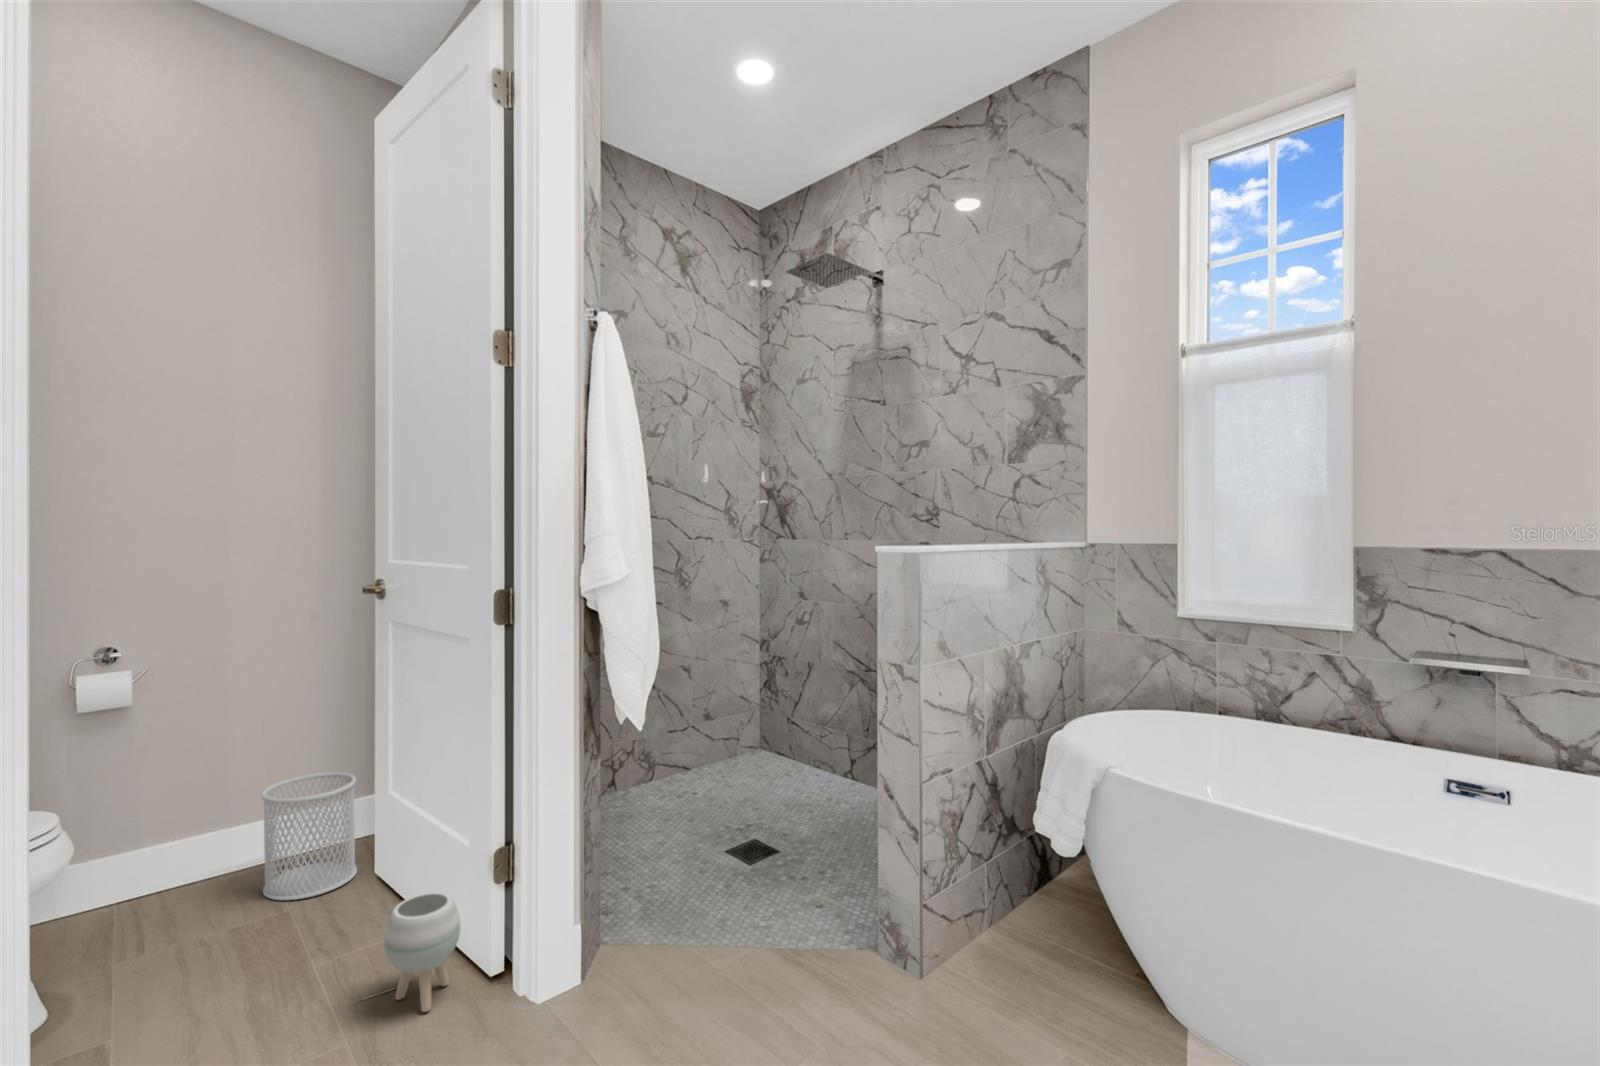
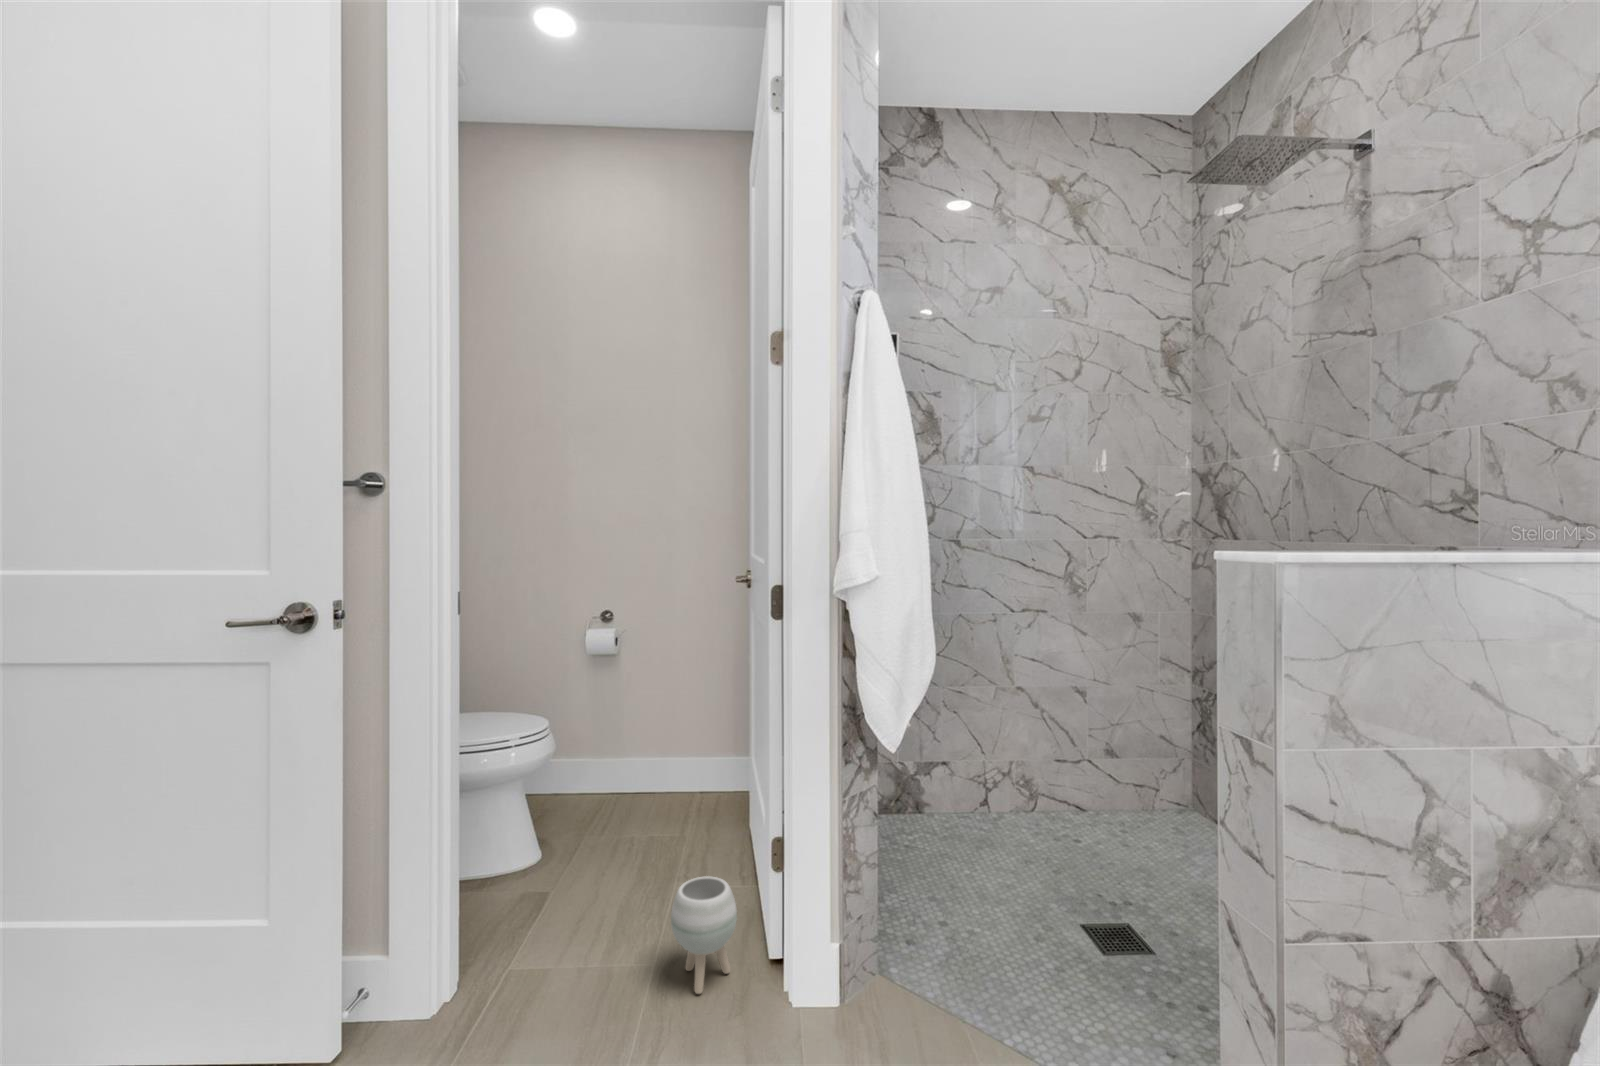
wastebasket: present [261,772,357,900] -> none [662,737,731,843]

